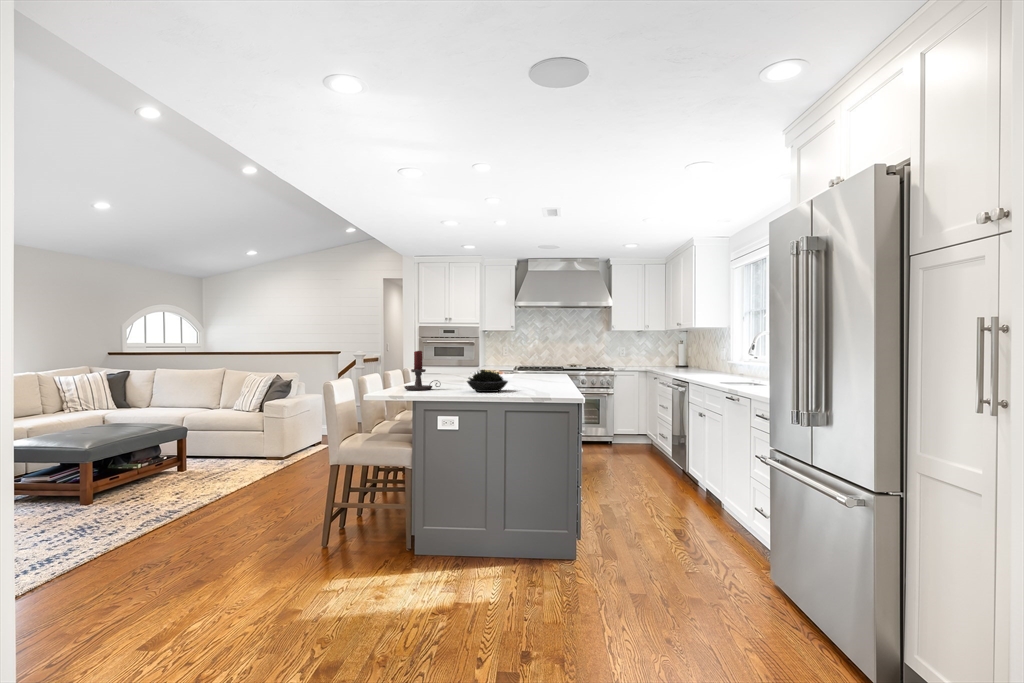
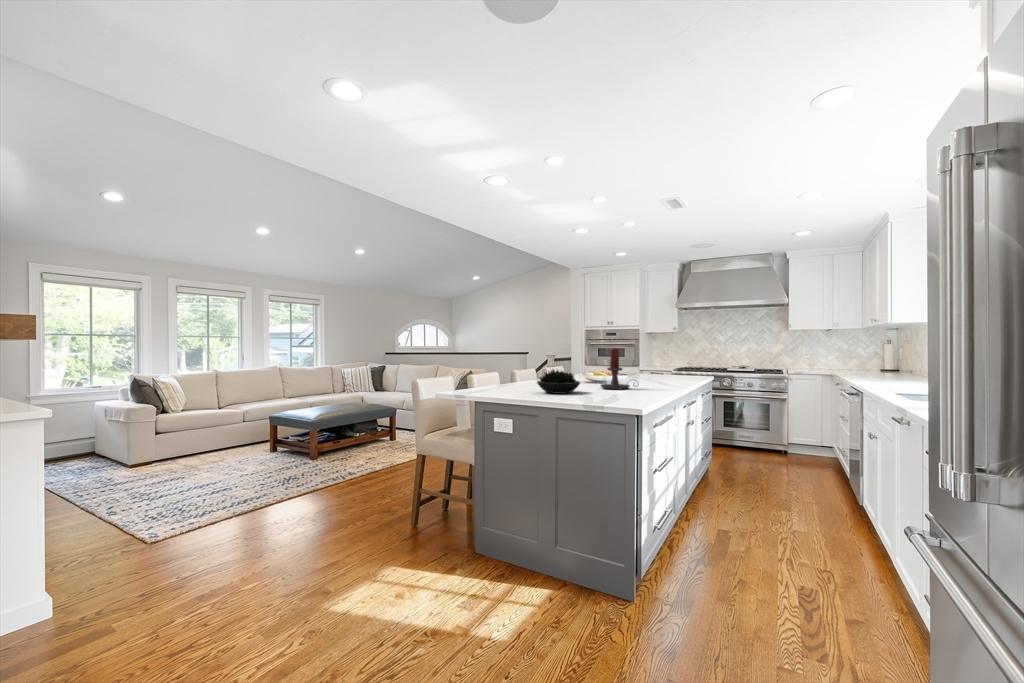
candle holder: present [404,351,441,390] -> present [601,348,636,389]

